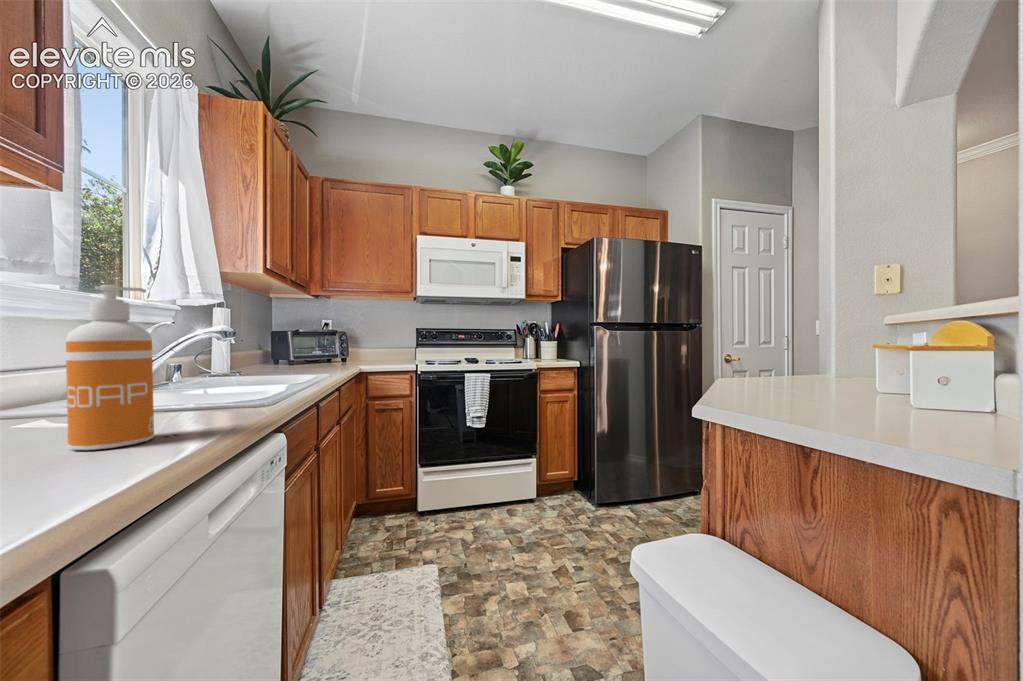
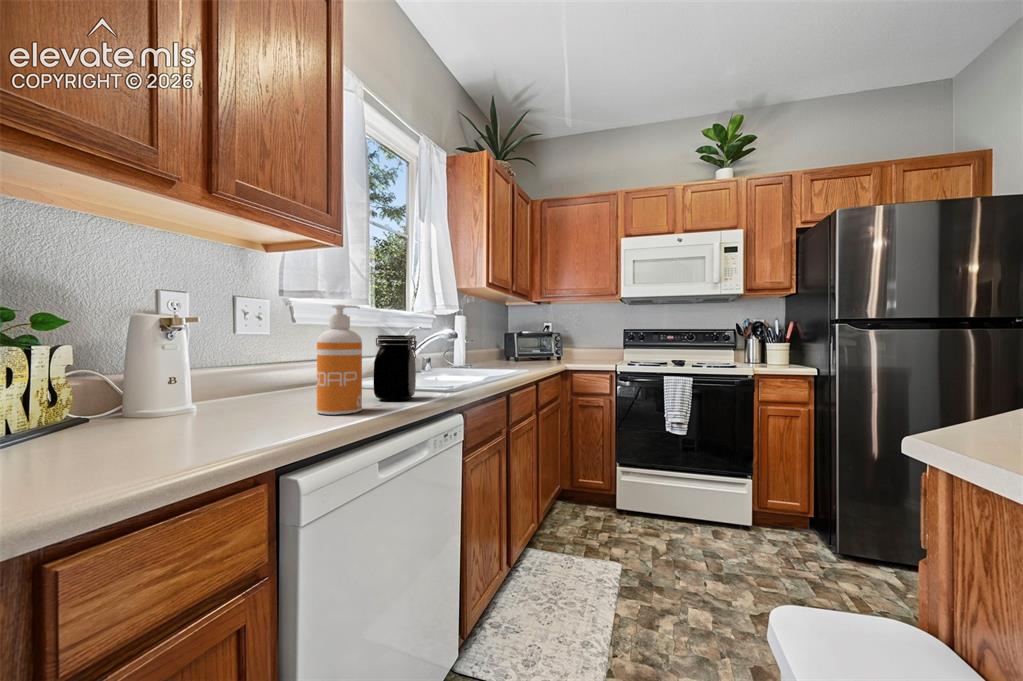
jar: none [149,332,222,422] -> present [373,335,417,401]

